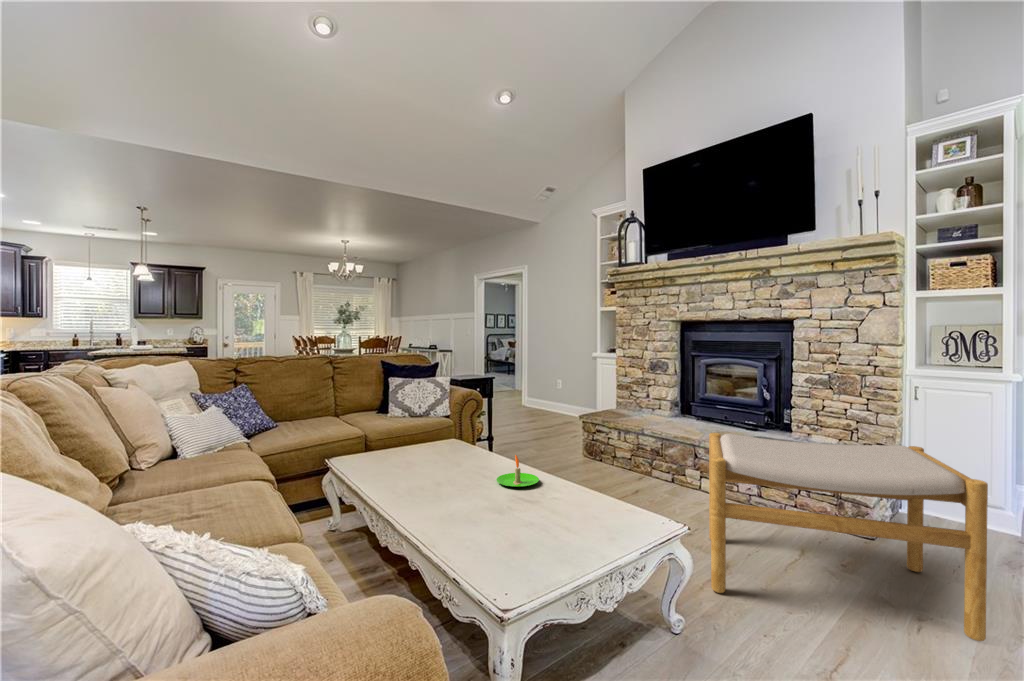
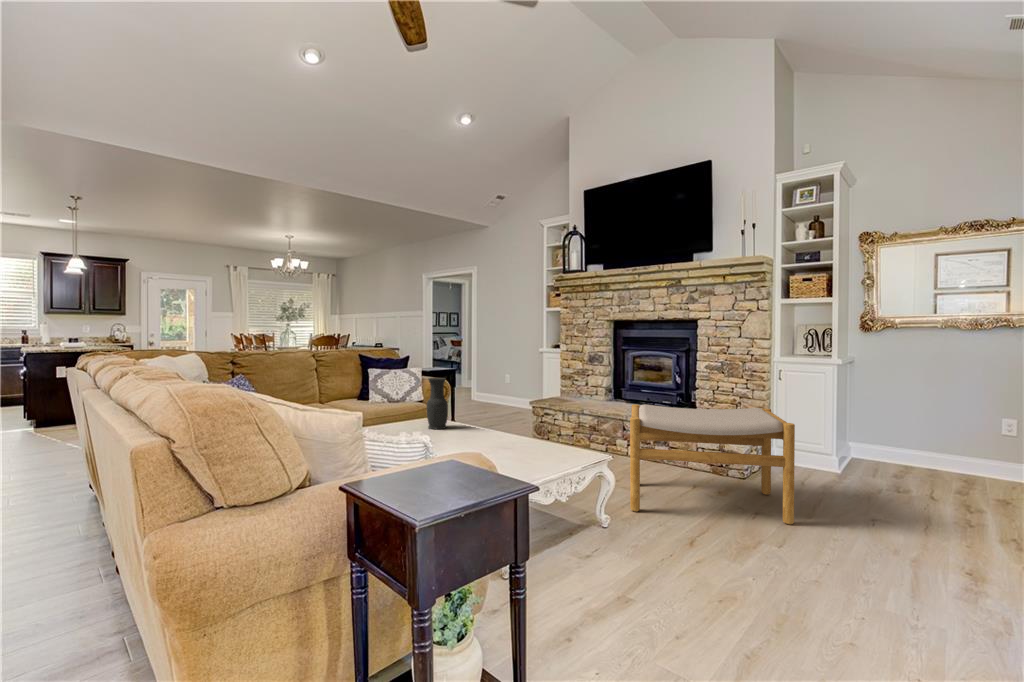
vase: none [442,393,468,458] -> present [427,378,448,429]
candle: present [496,455,539,487] -> none [476,421,508,444]

